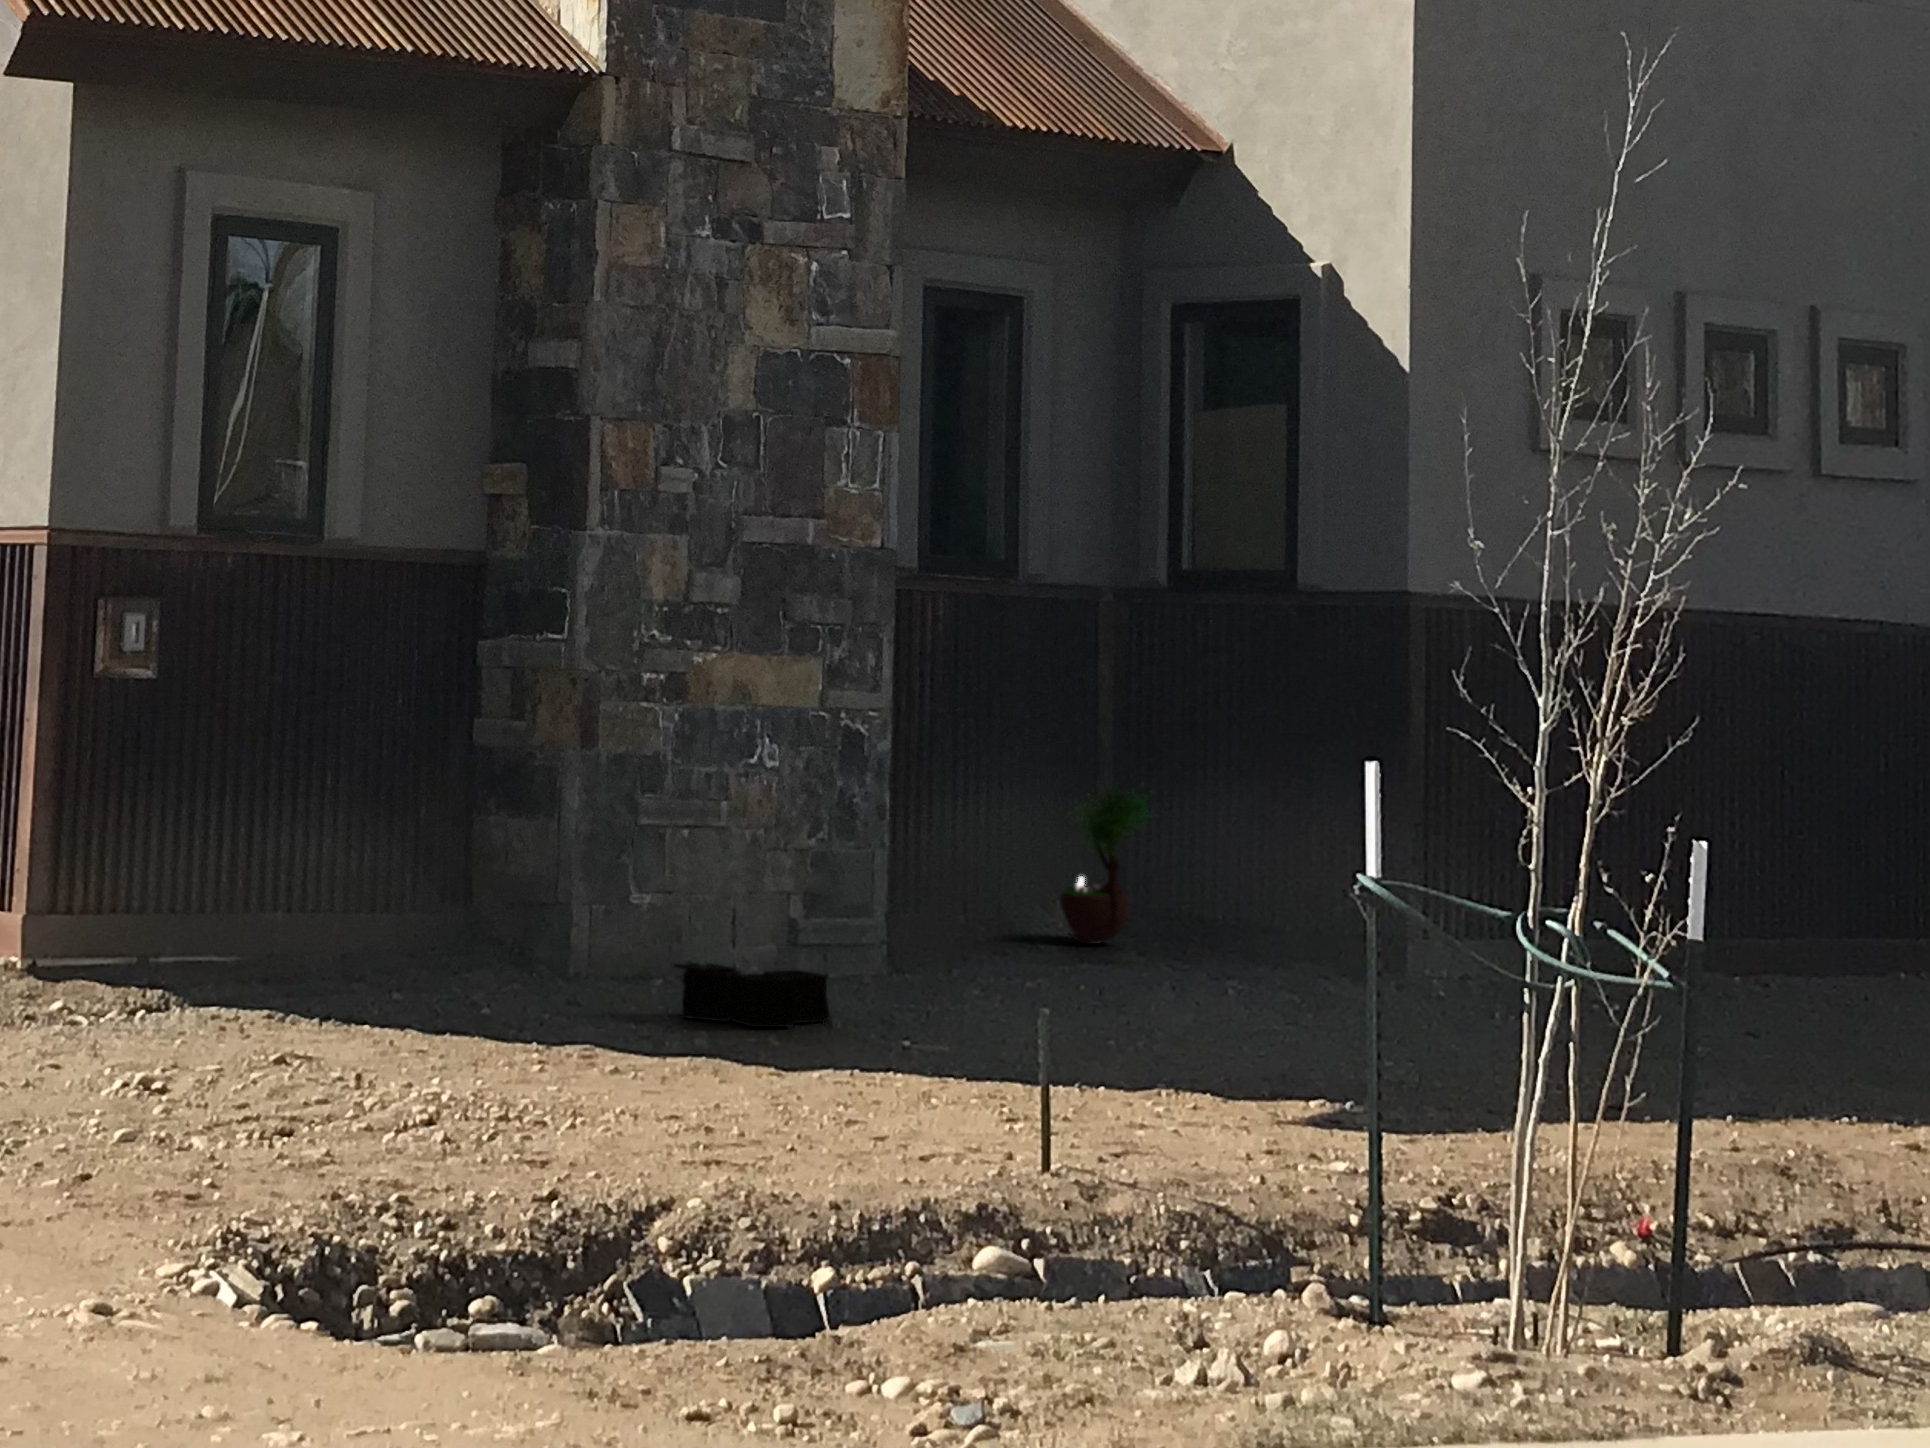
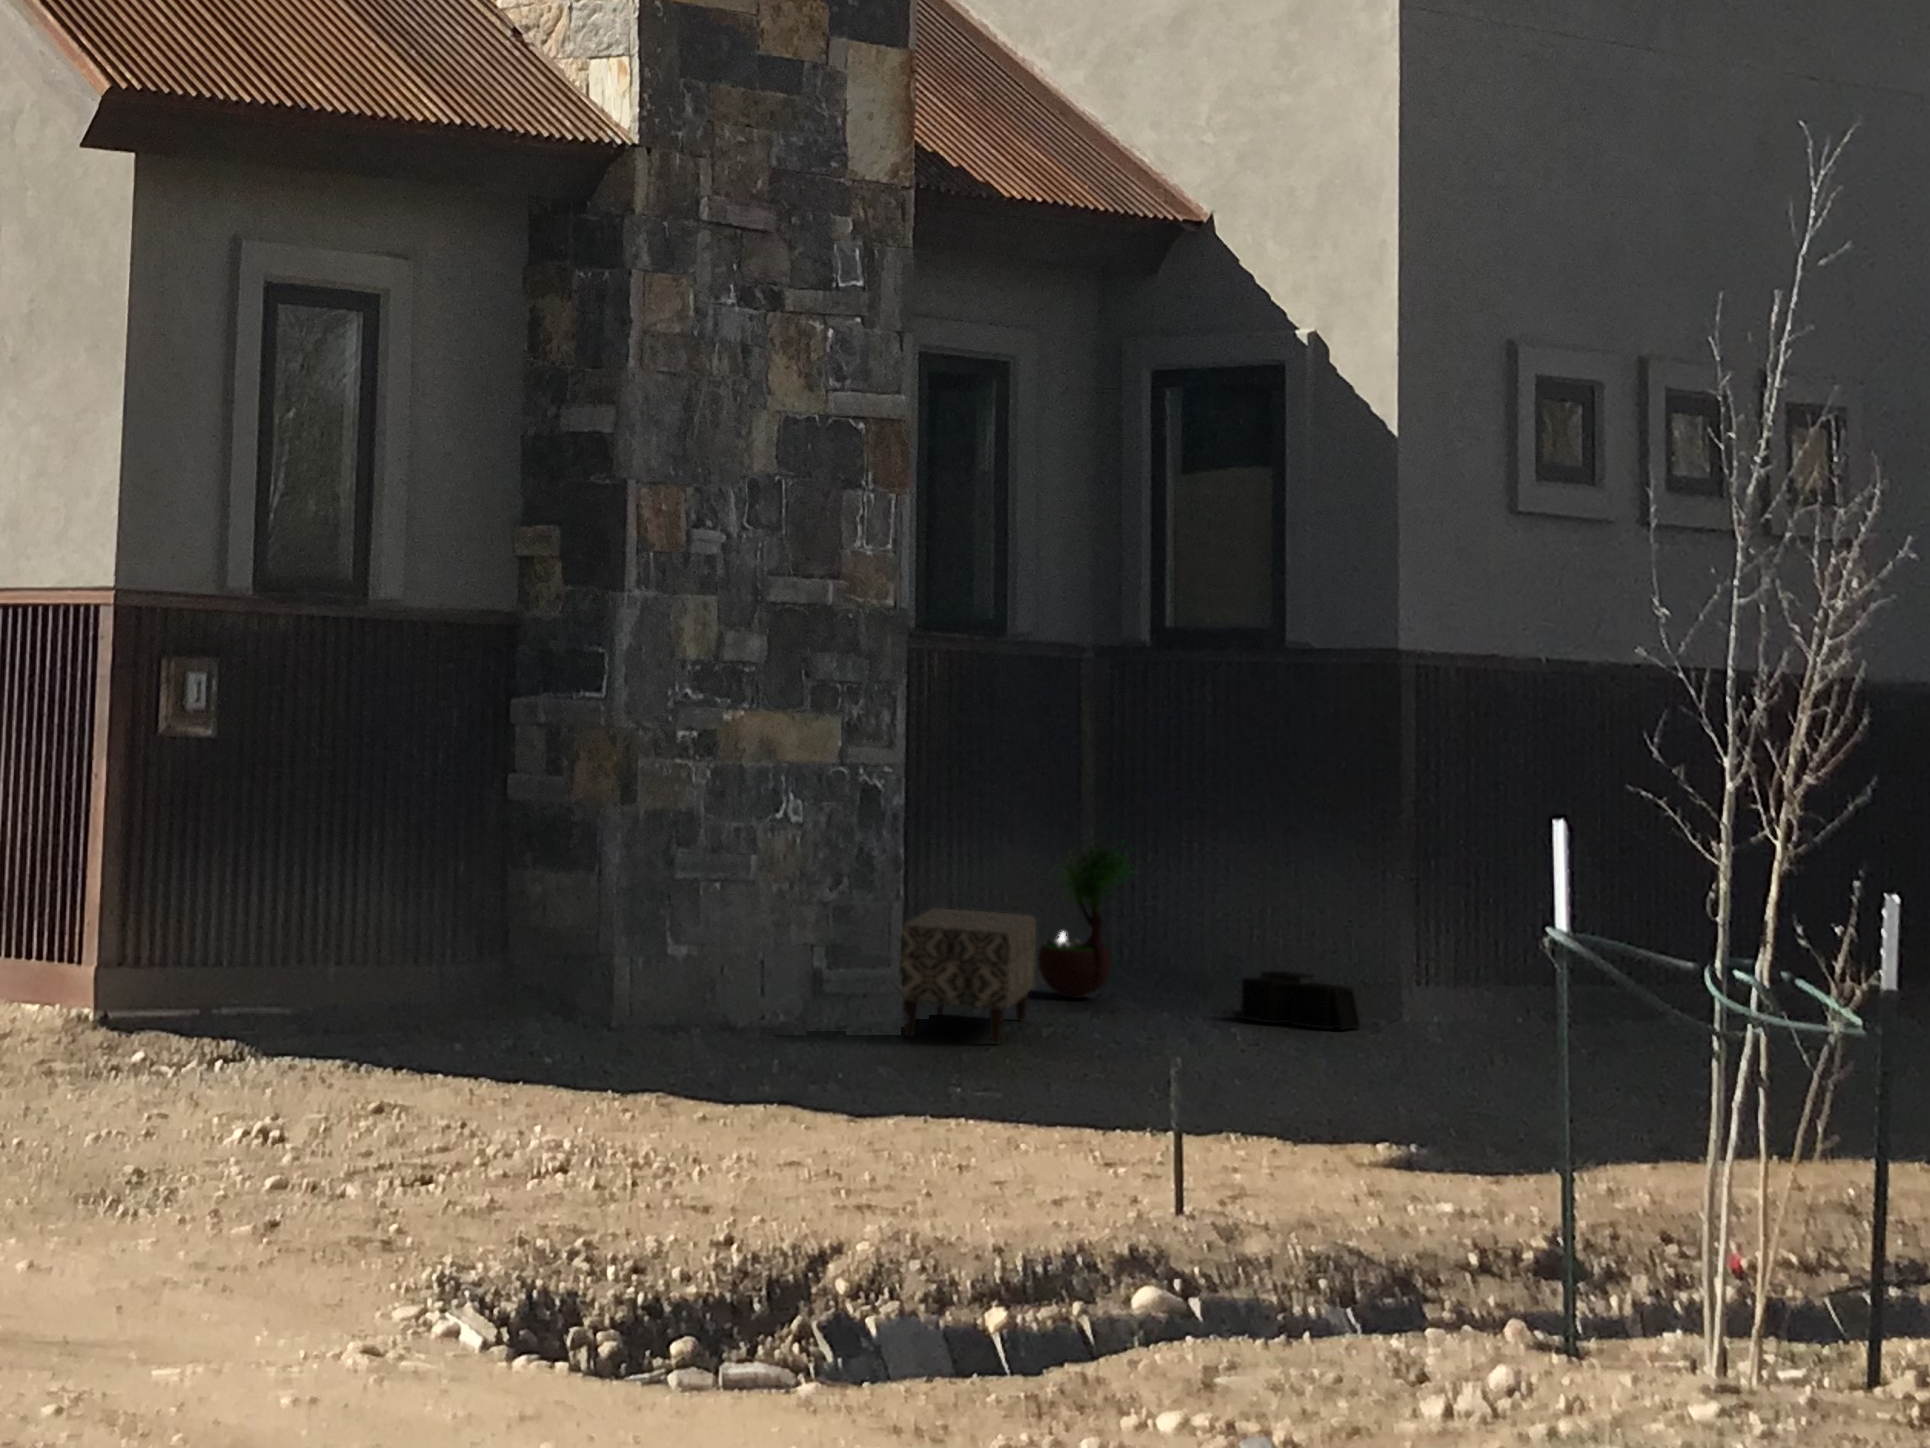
bench: none [880,851,1037,991] -> present [900,907,1036,1044]
storage bin: present [674,963,830,1027] -> present [1241,970,1360,1030]

